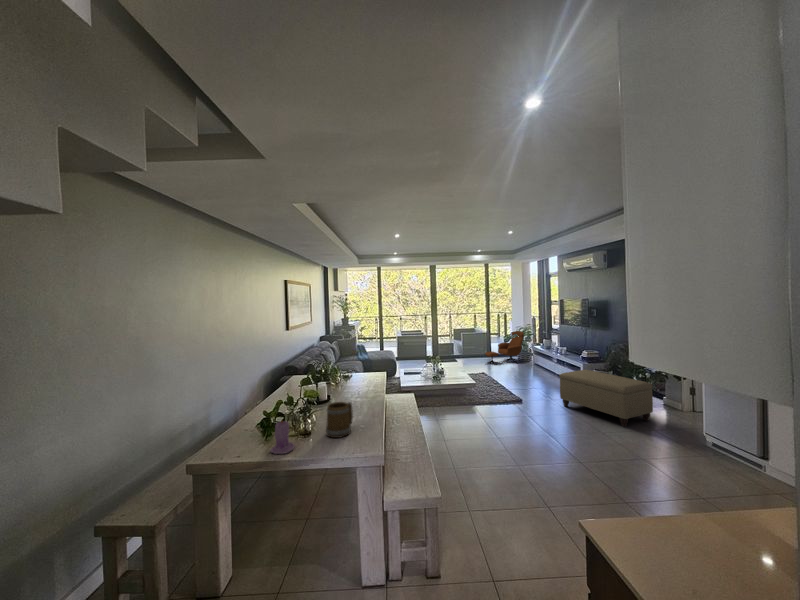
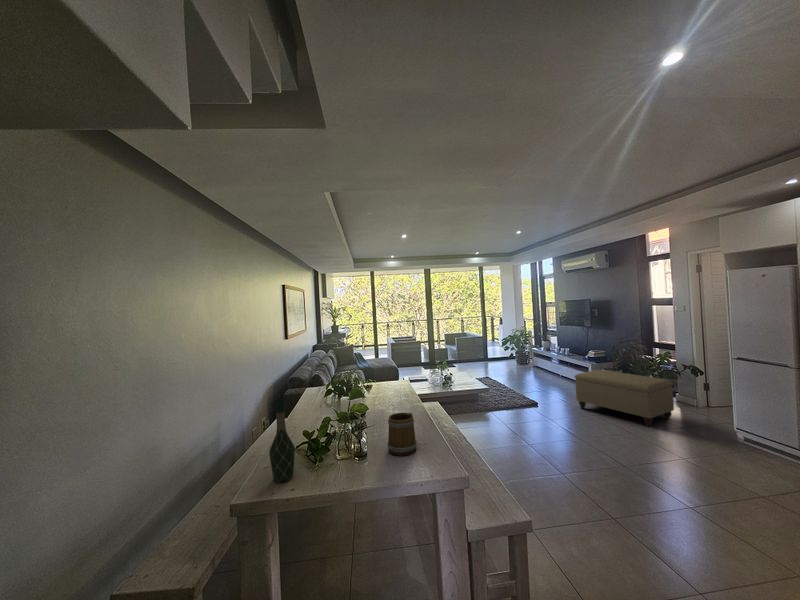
lounge chair: present [485,331,524,364] -> none [484,334,522,370]
wine bottle: none [221,388,243,454] -> present [269,402,295,482]
candle: present [270,421,294,454] -> none [332,435,360,480]

